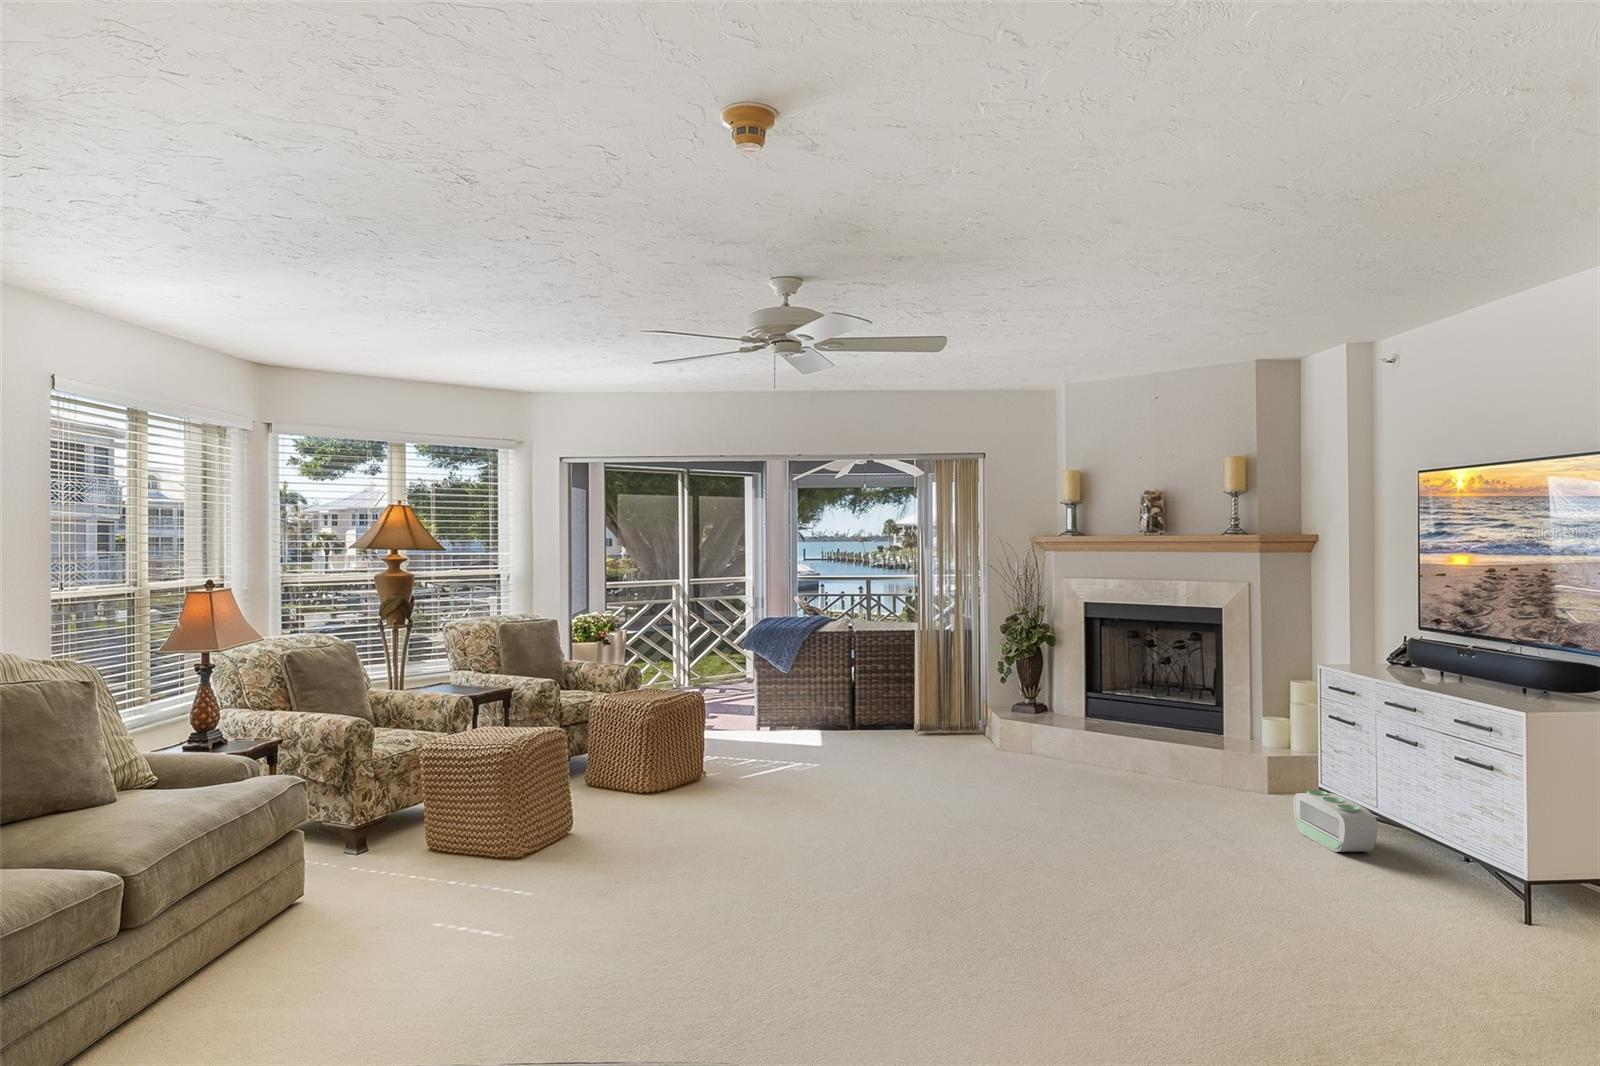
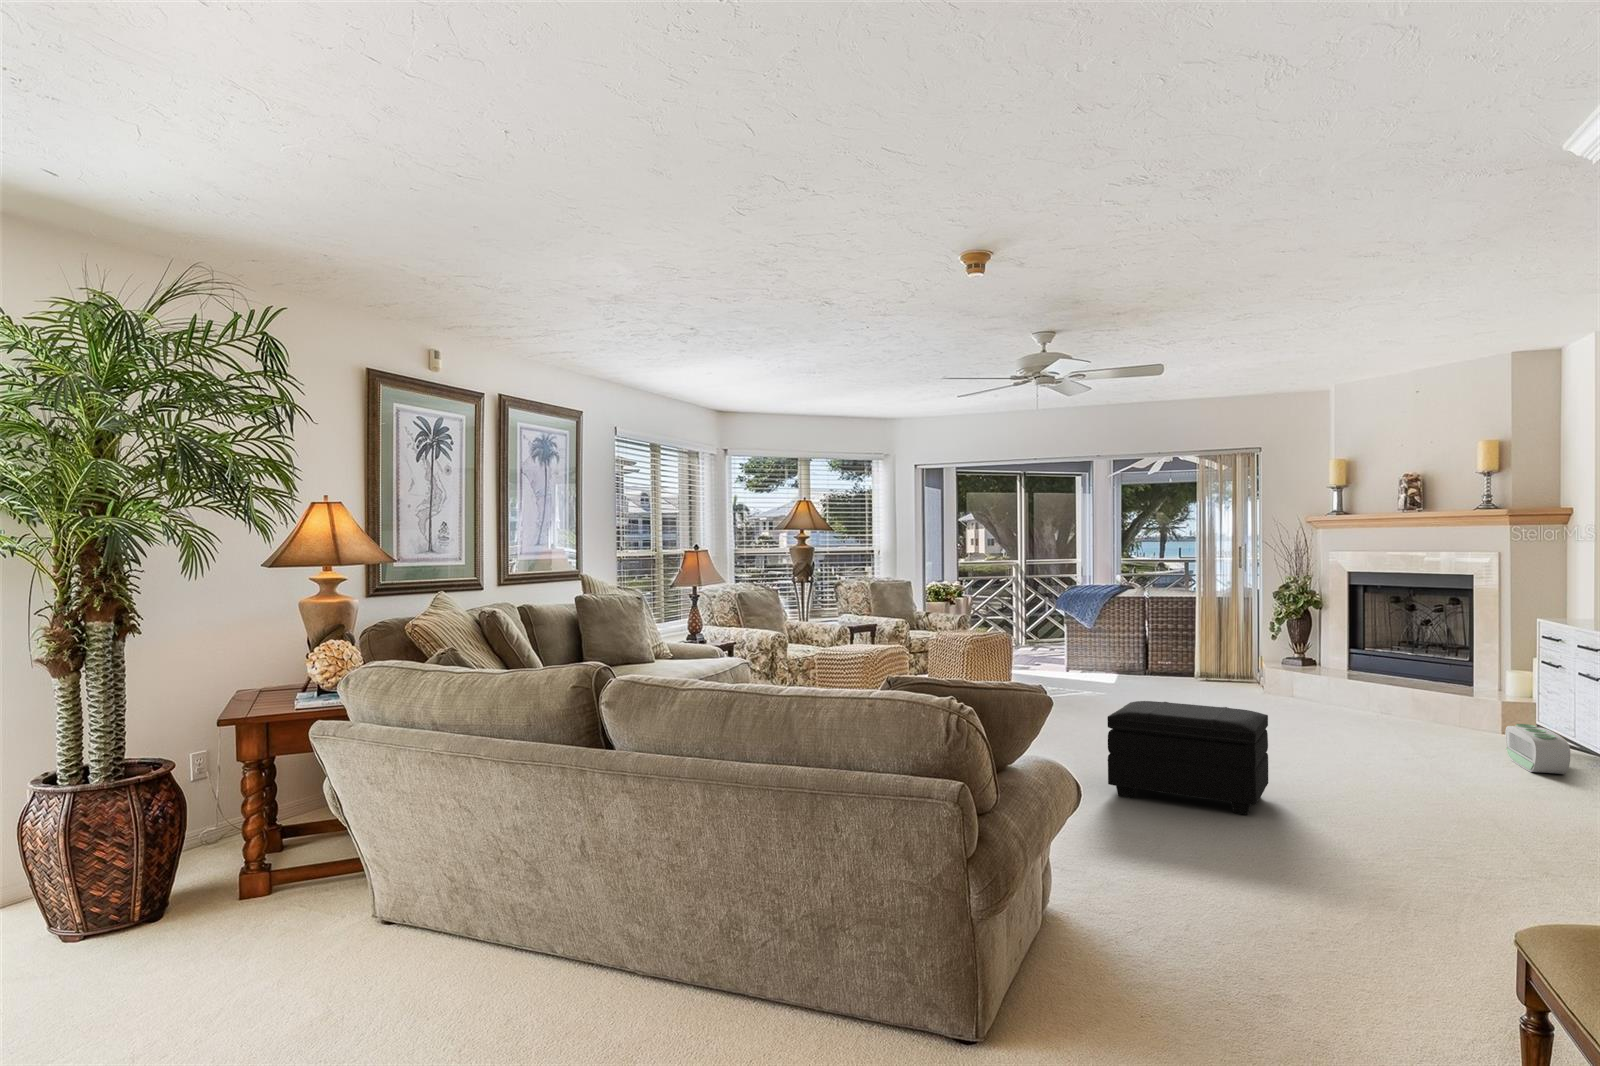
footstool: none [908,815,1121,987] -> present [1107,701,1268,815]

